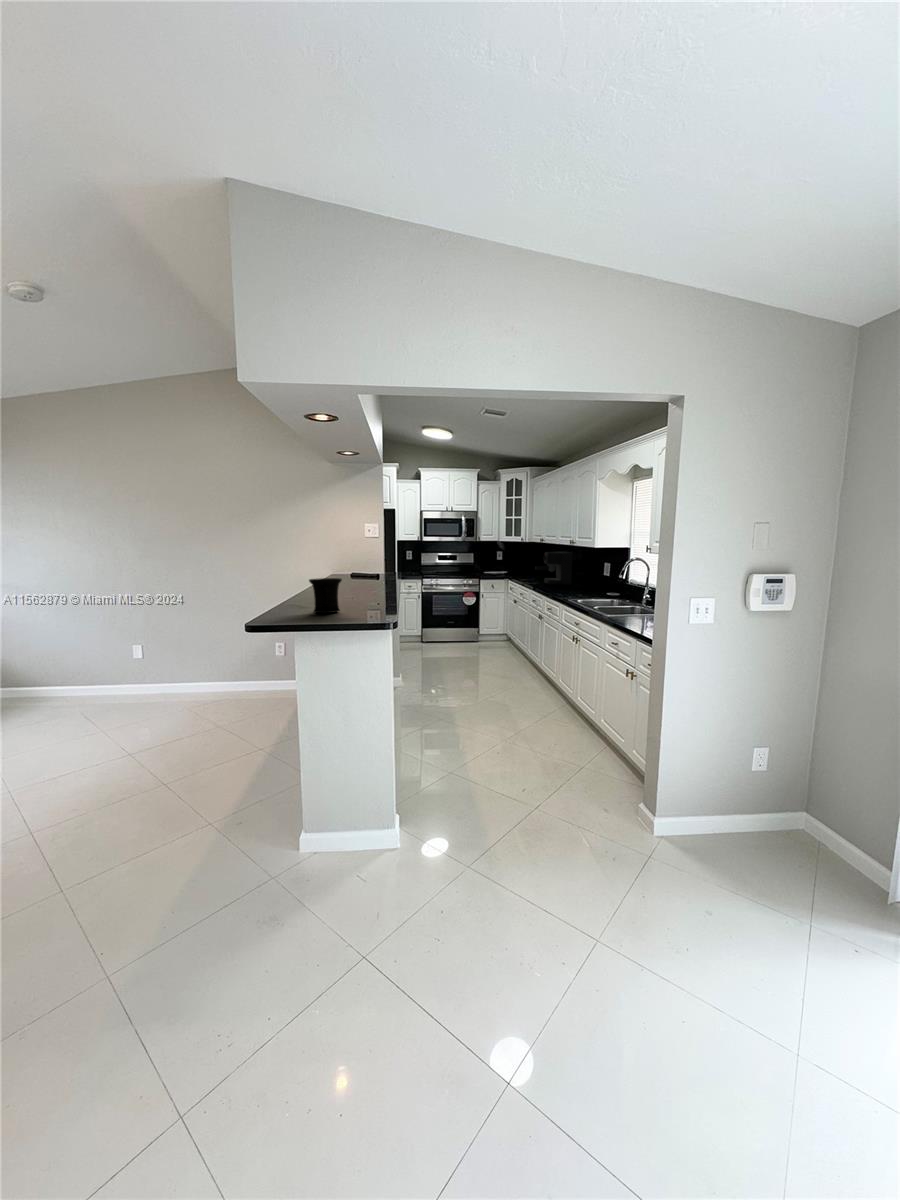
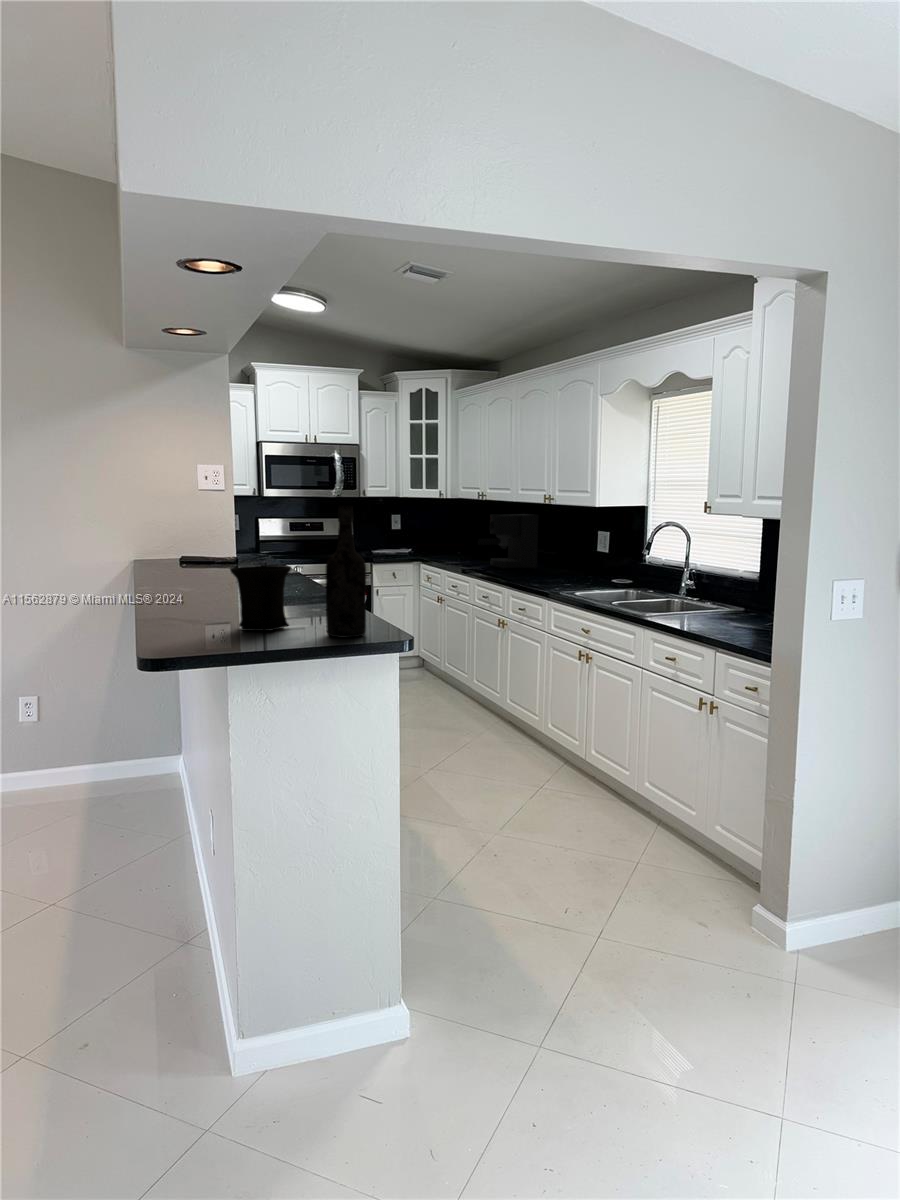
wine bottle: none [350,546,372,619] -> present [326,505,366,638]

